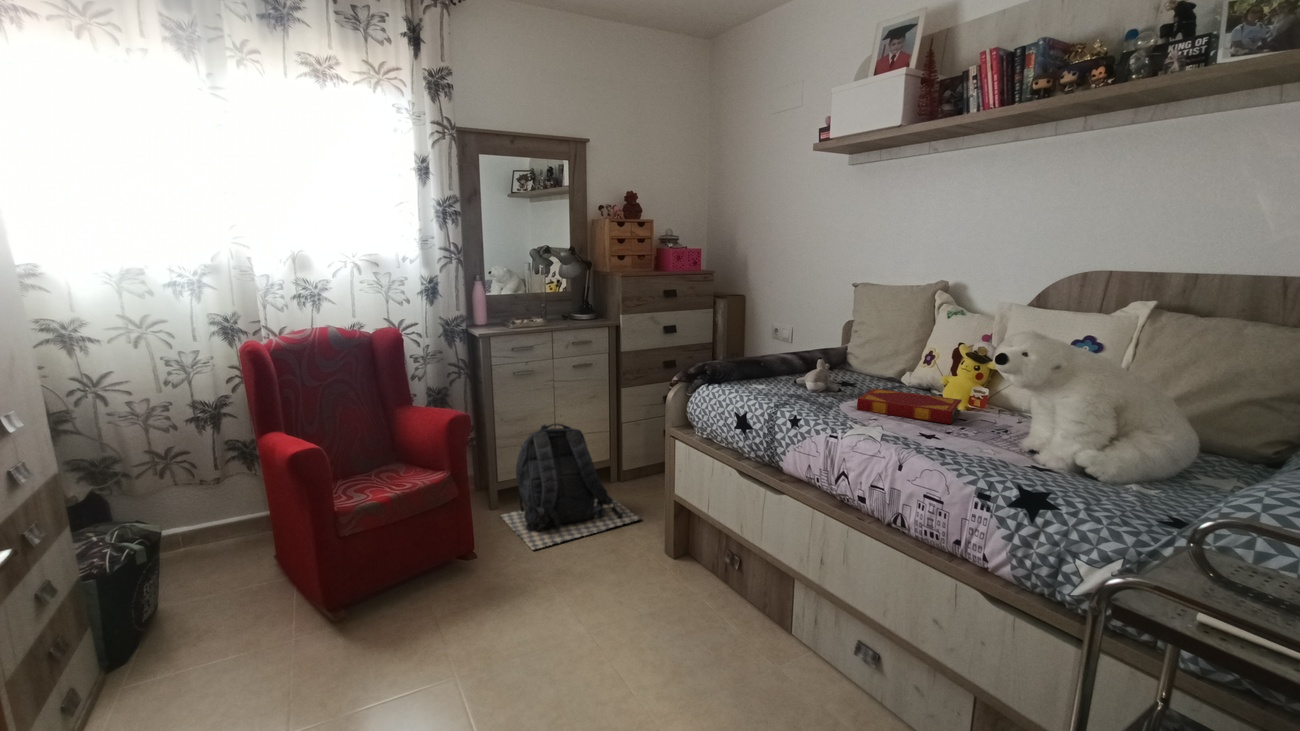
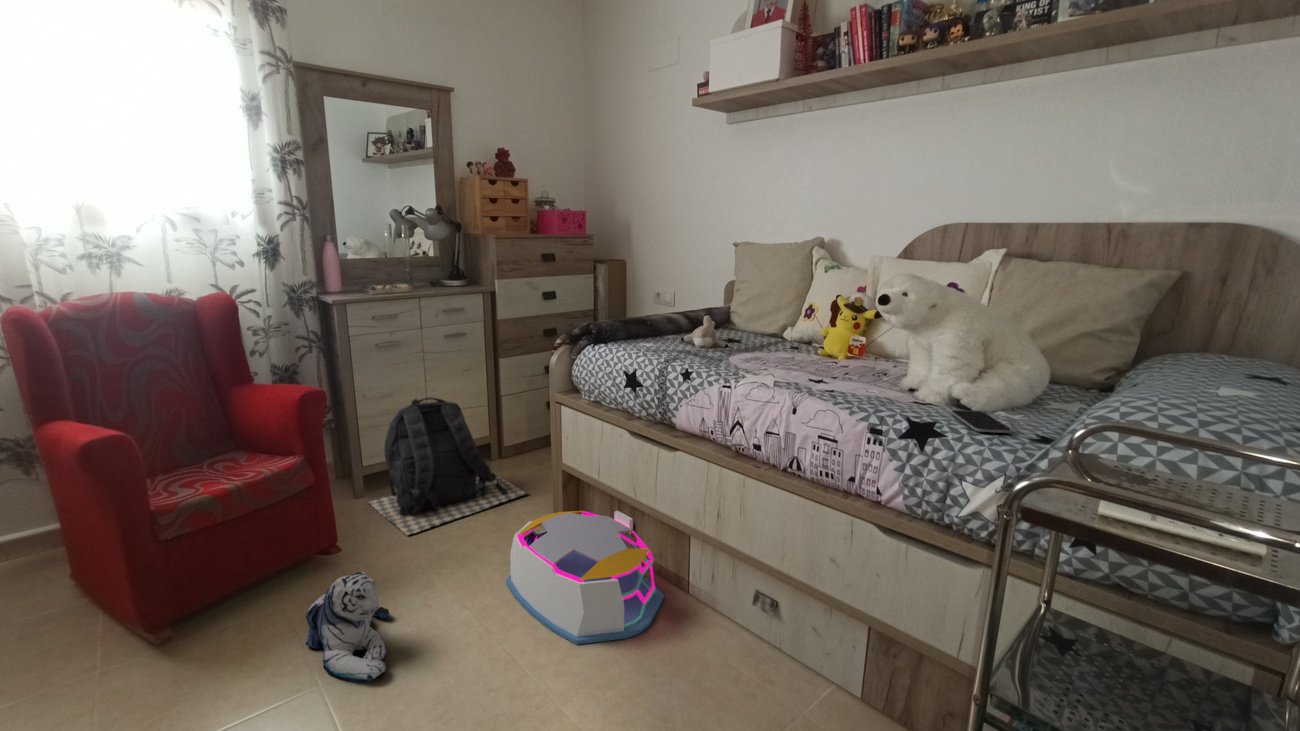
hardback book: present [857,388,962,424] -> none [746,342,842,370]
smartphone: none [1072,480,1136,512] -> present [951,410,1011,433]
storage bin: none [618,542,766,673] -> present [506,511,664,645]
plush toy: none [446,582,515,682] -> present [305,572,390,682]

